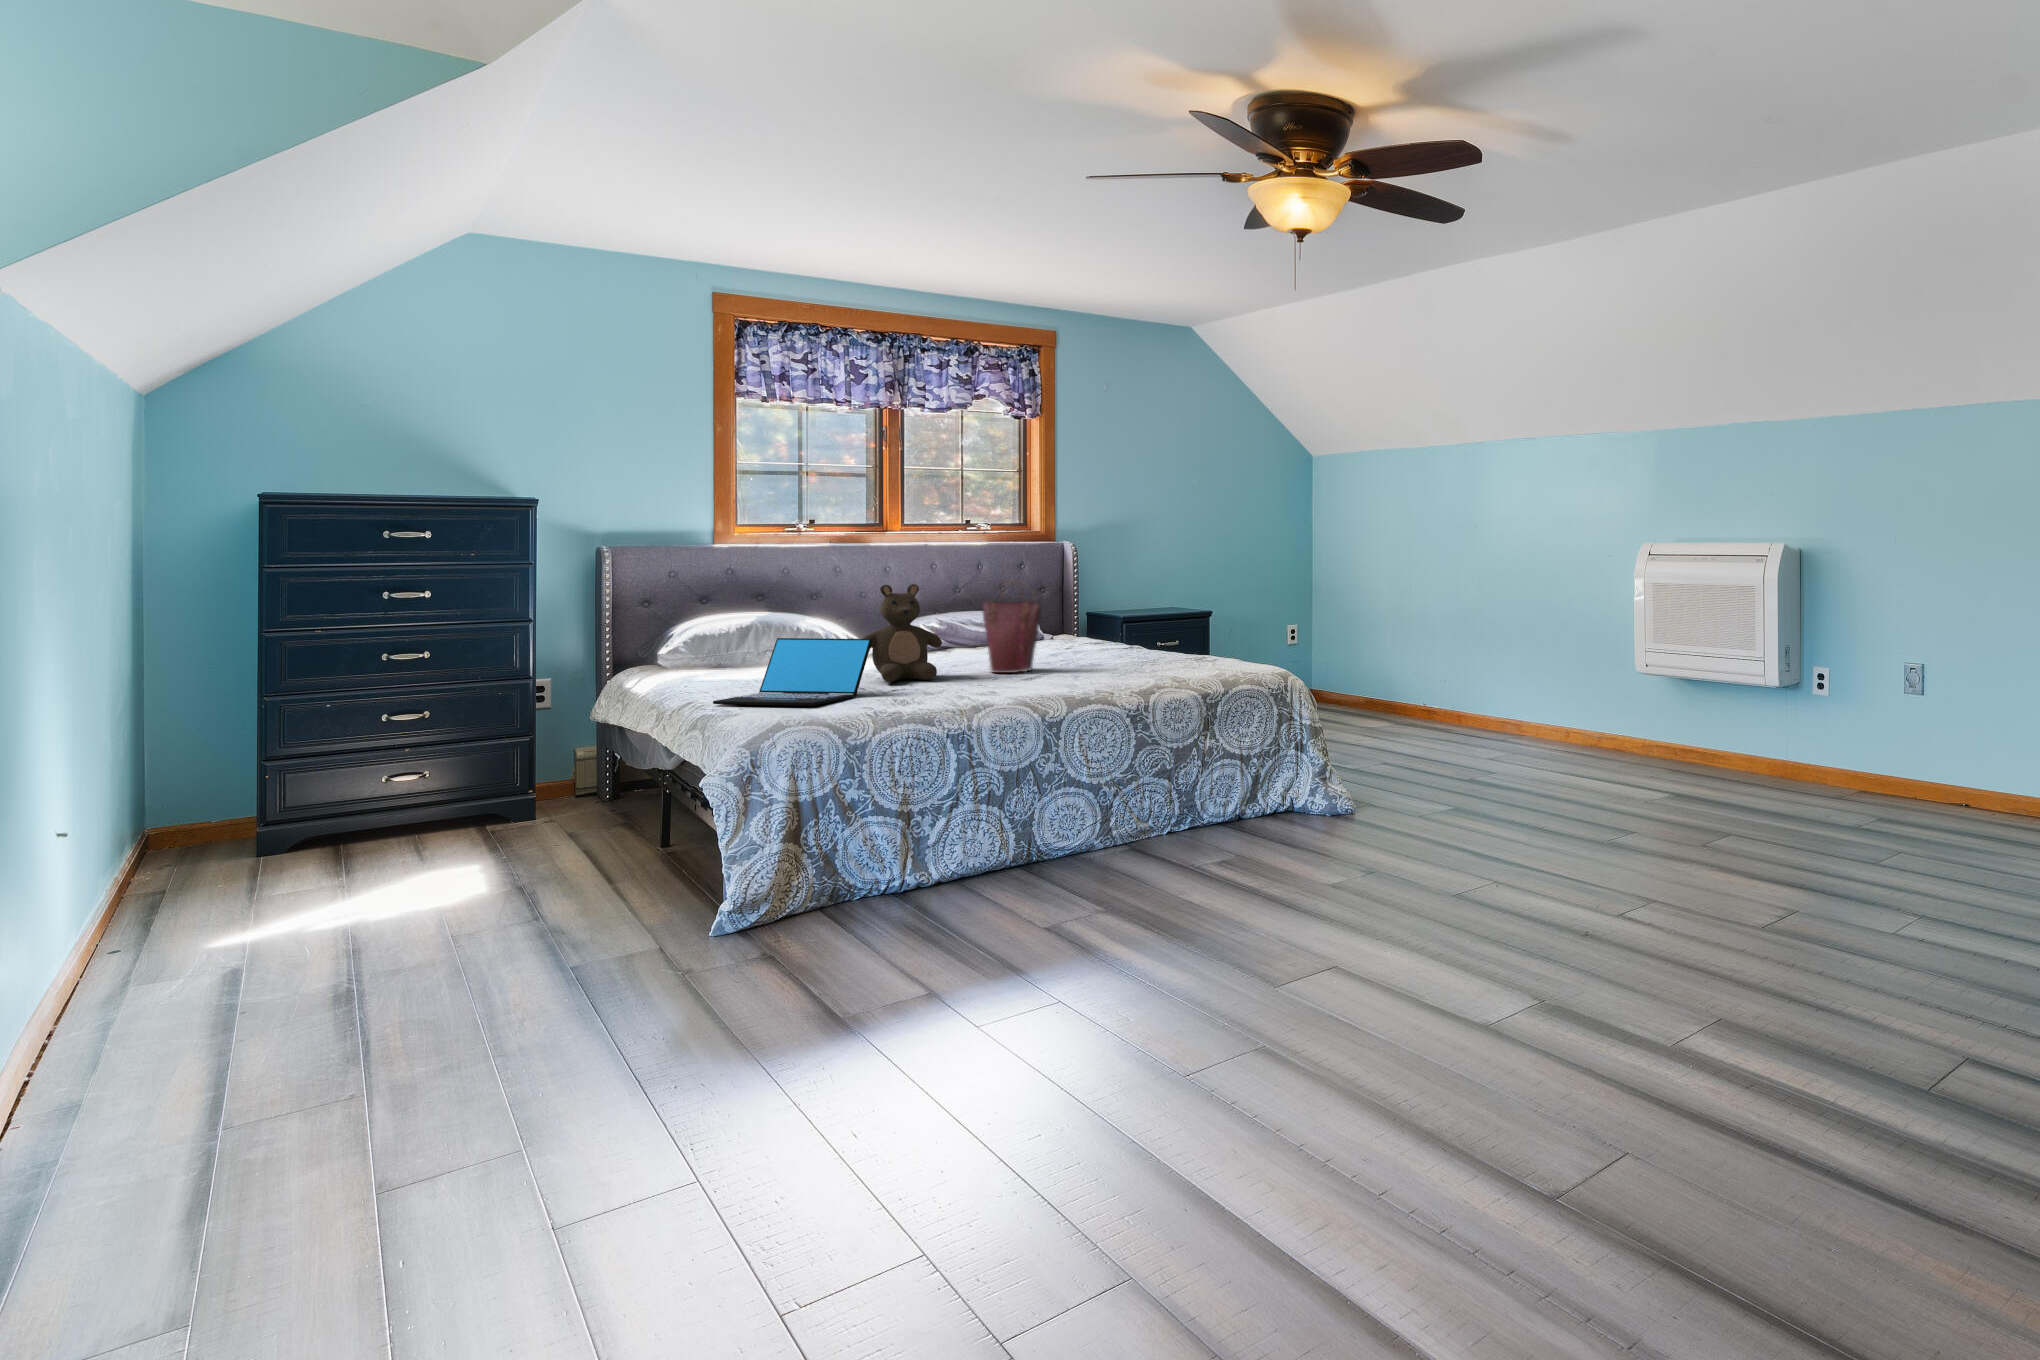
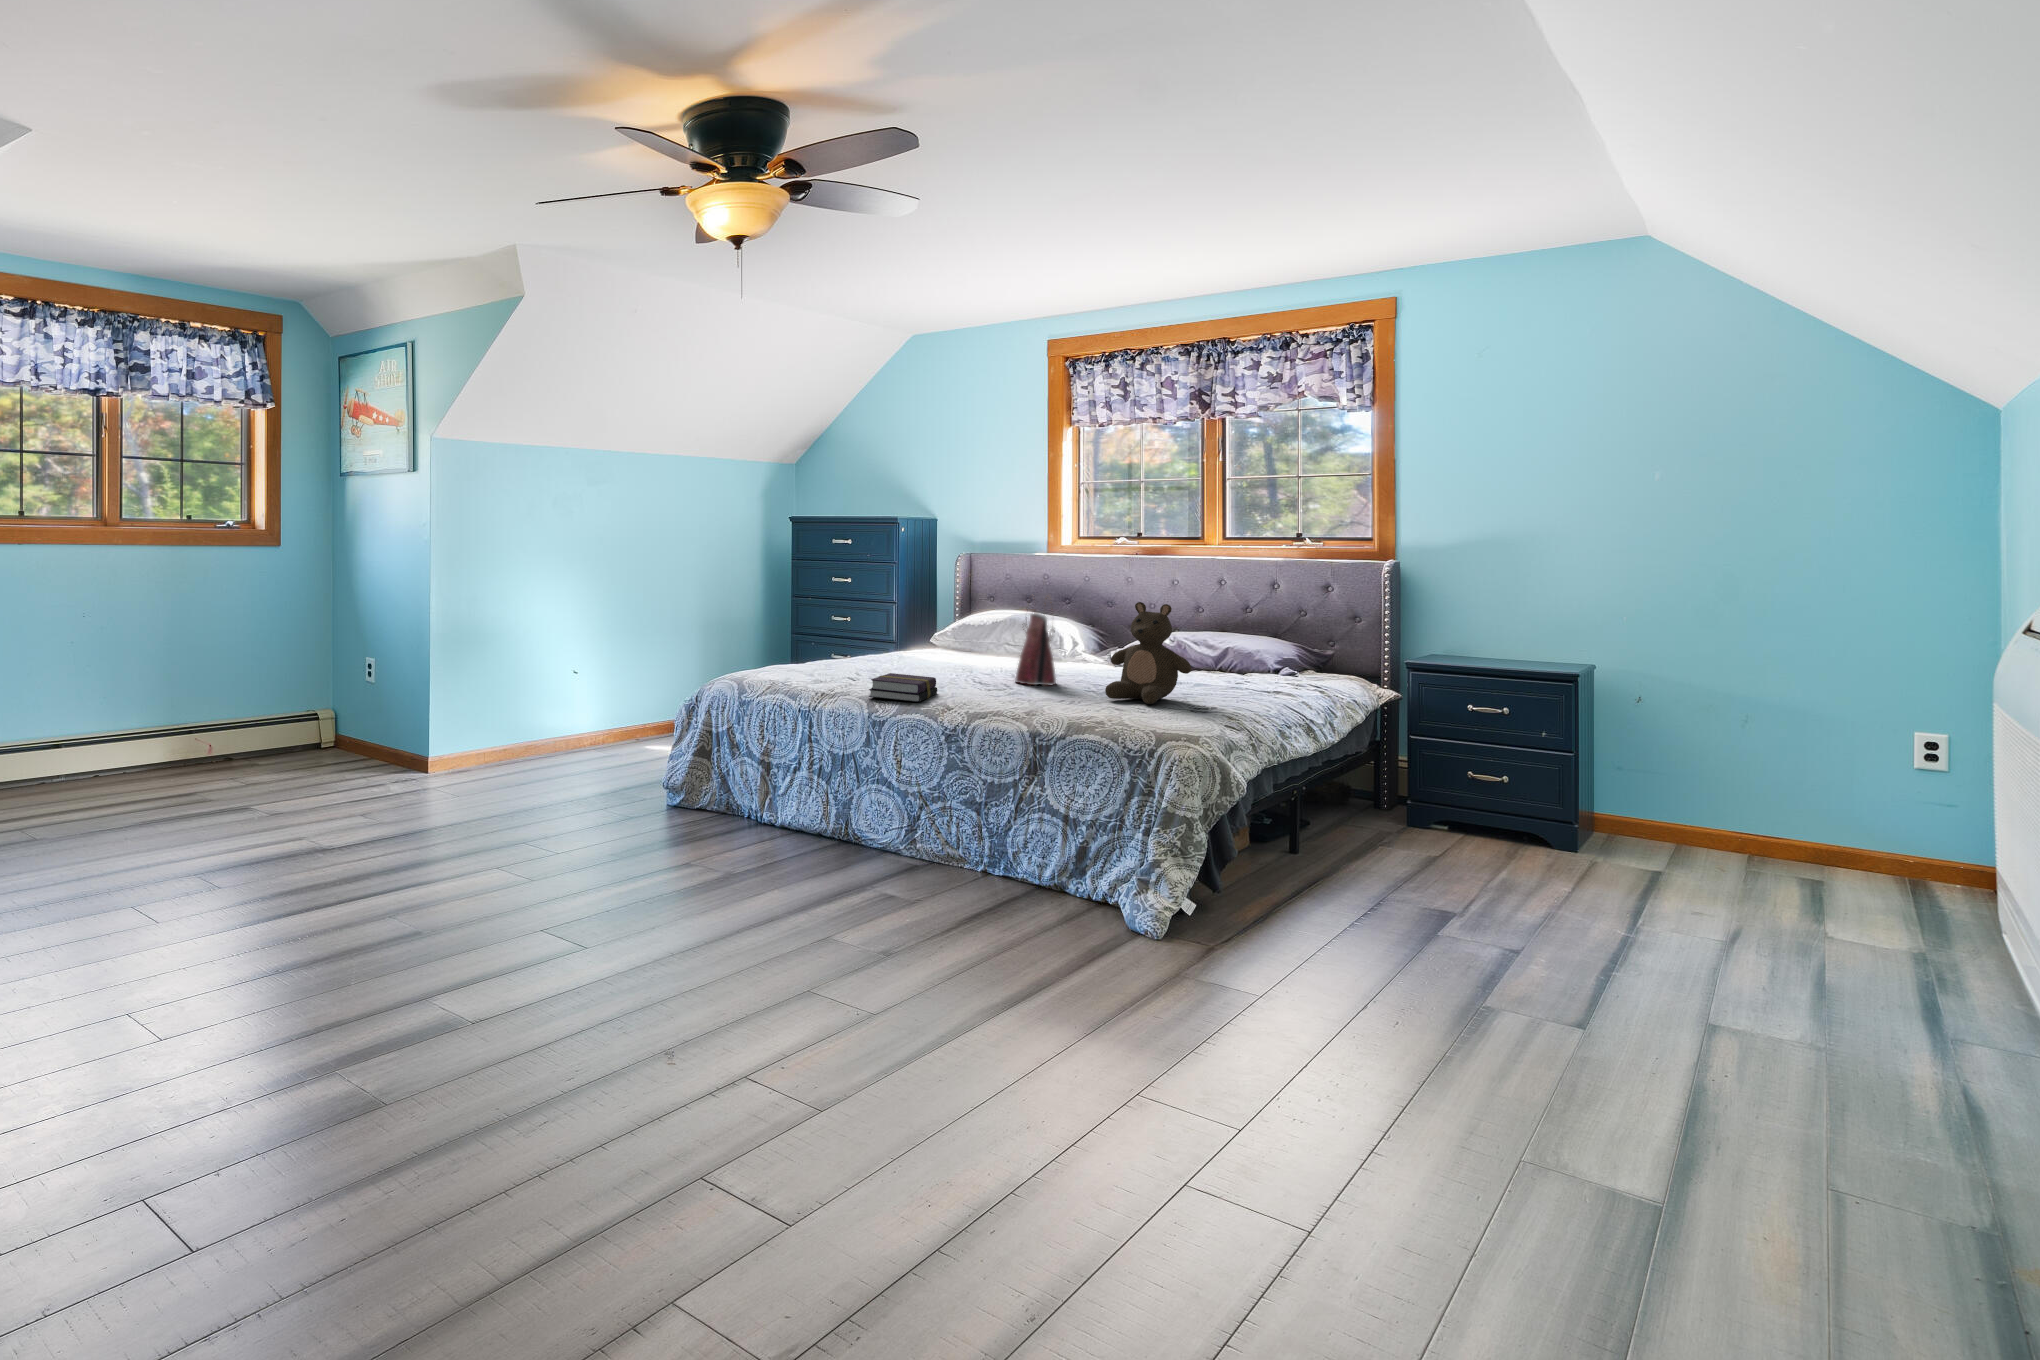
stuffed bear: present [862,584,942,682] -> present [1105,602,1192,704]
laptop: present [713,638,872,706] -> none [802,622,886,675]
book: none [971,673,1065,701] -> present [869,673,937,702]

